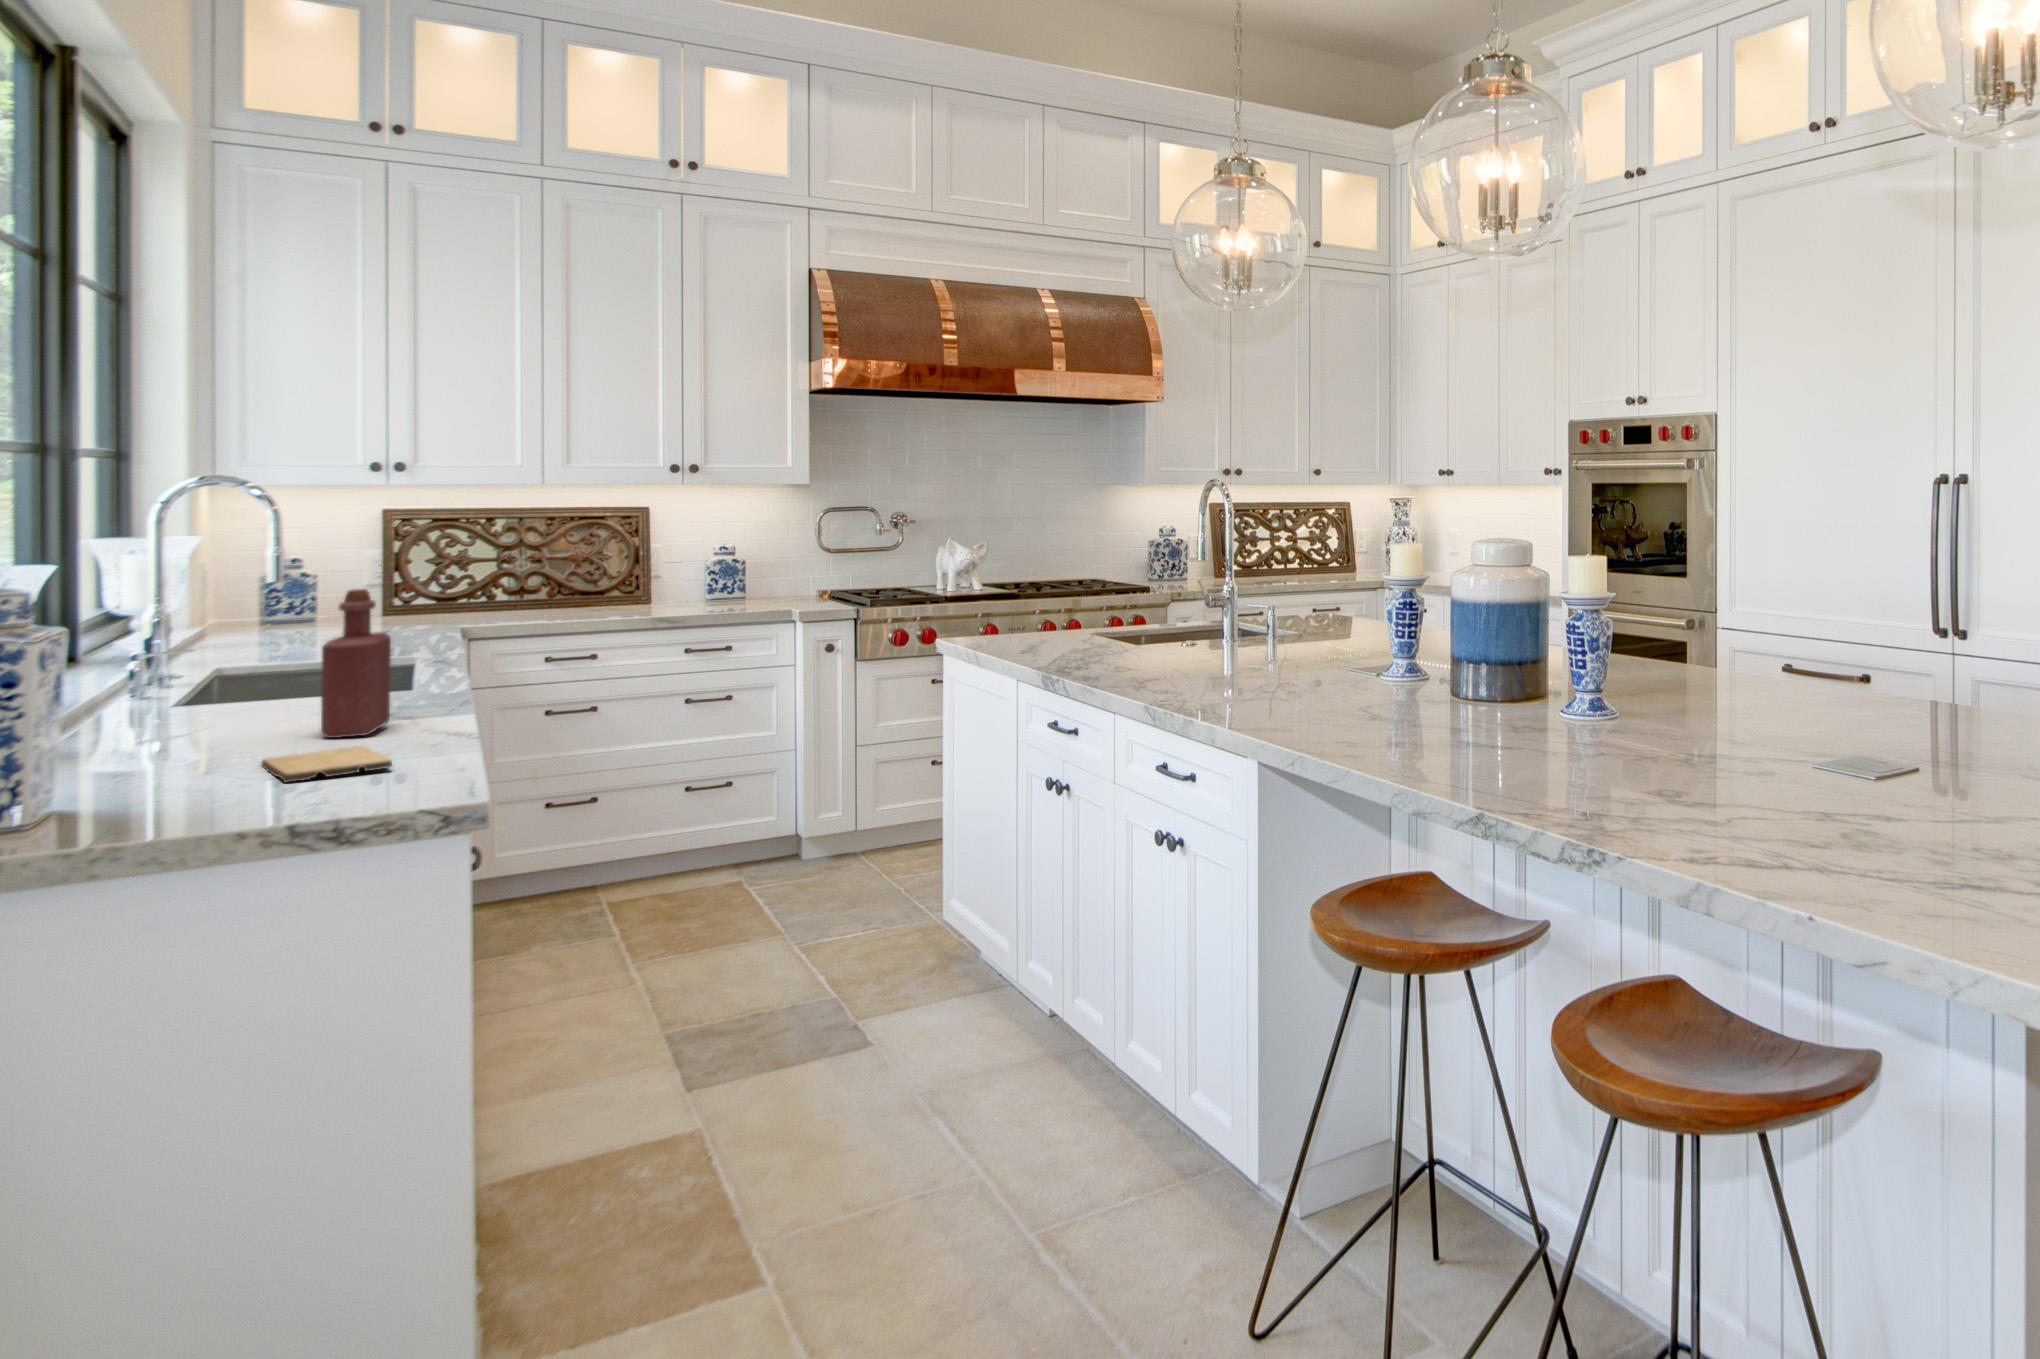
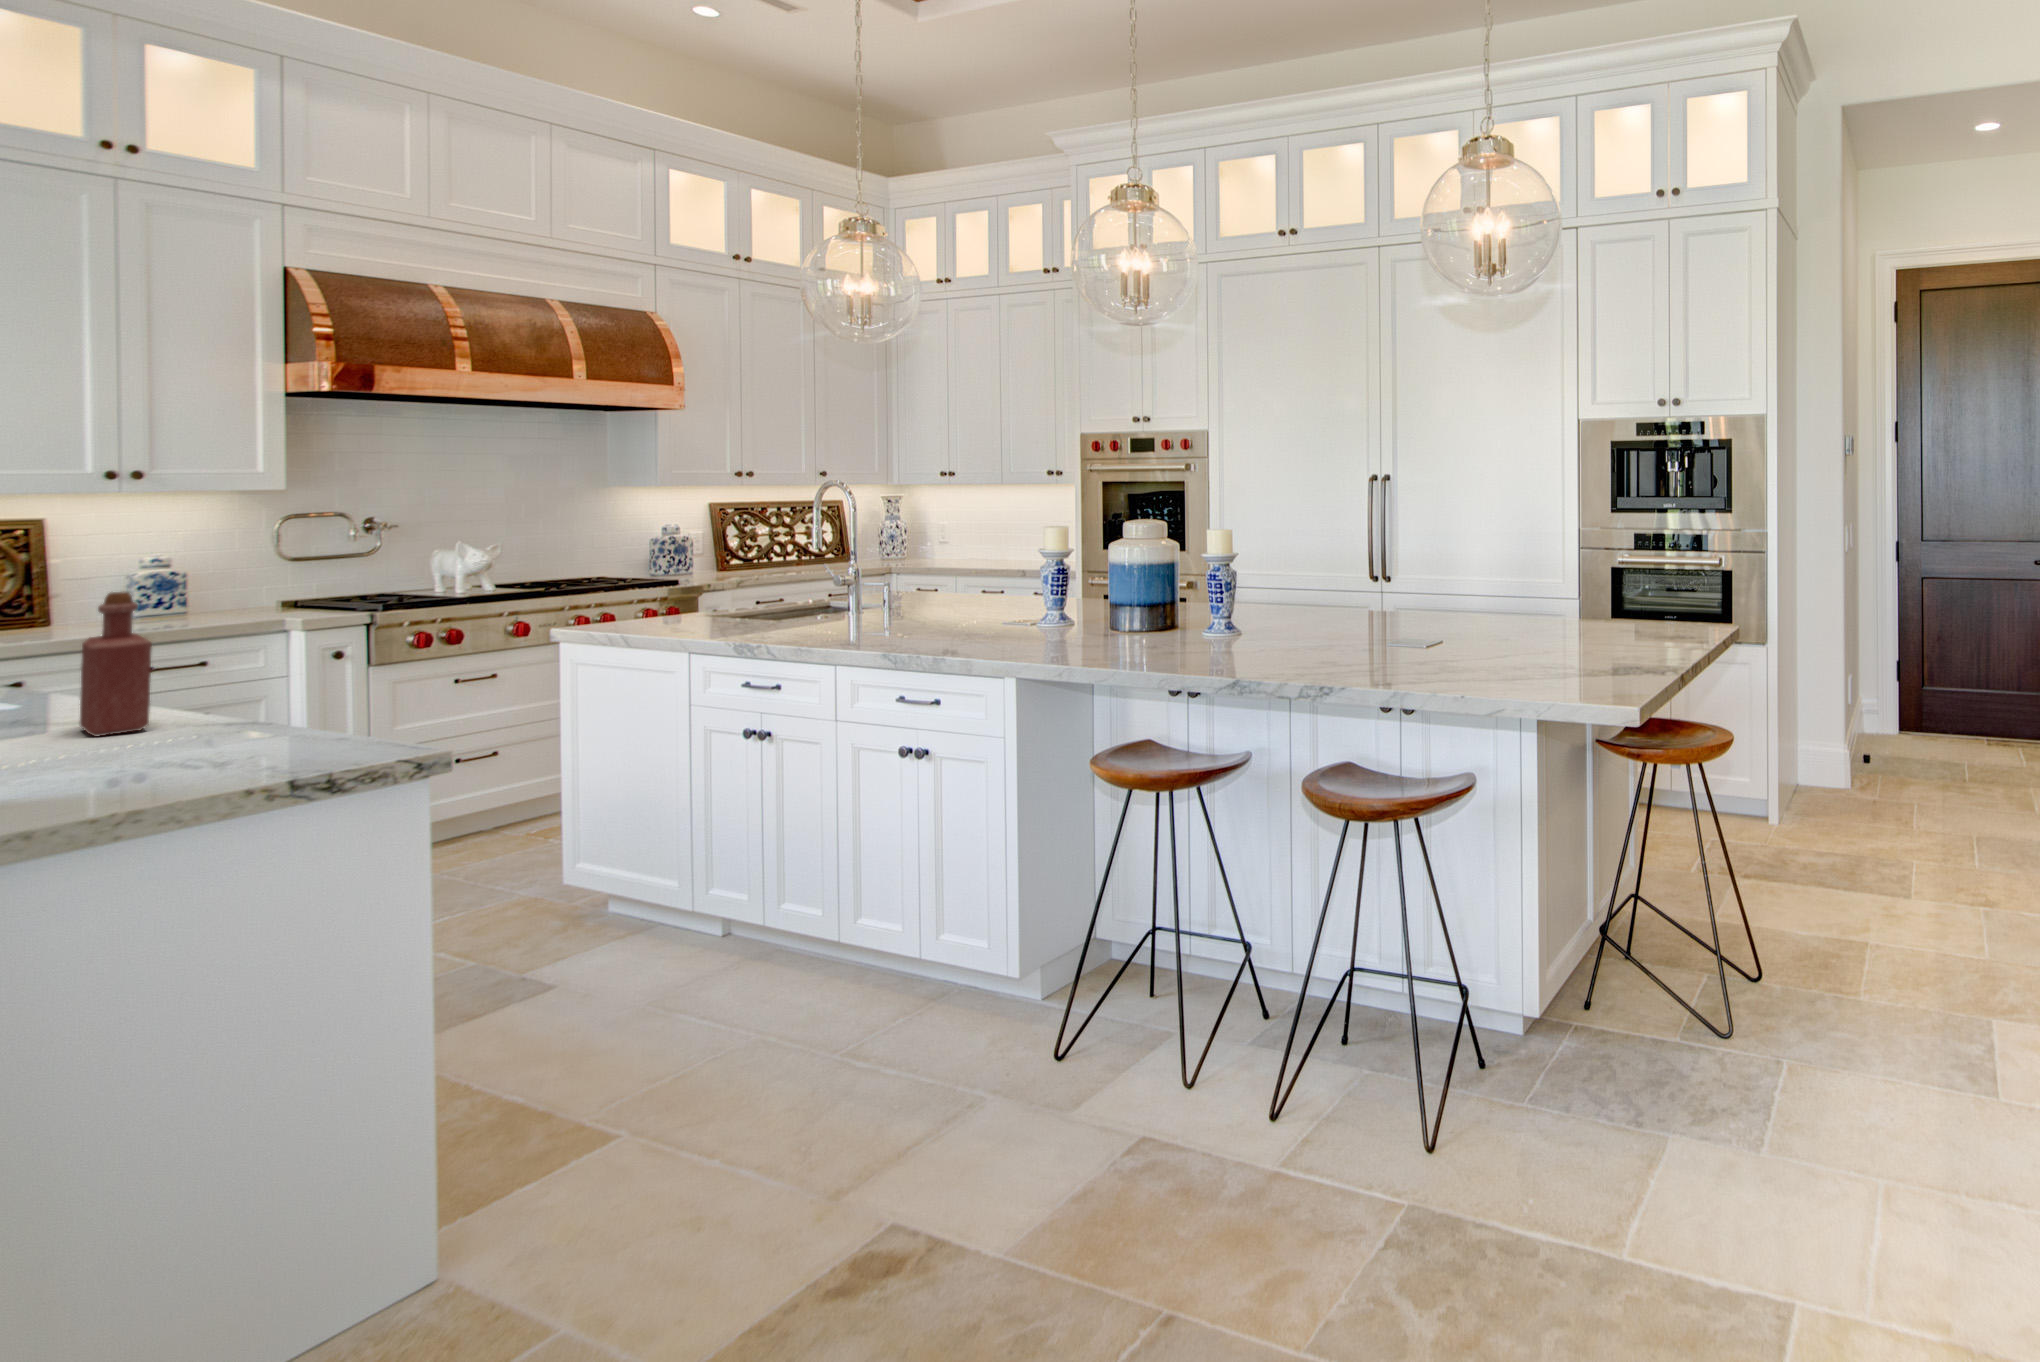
cutting board: present [261,746,392,782] -> none [94,734,270,763]

